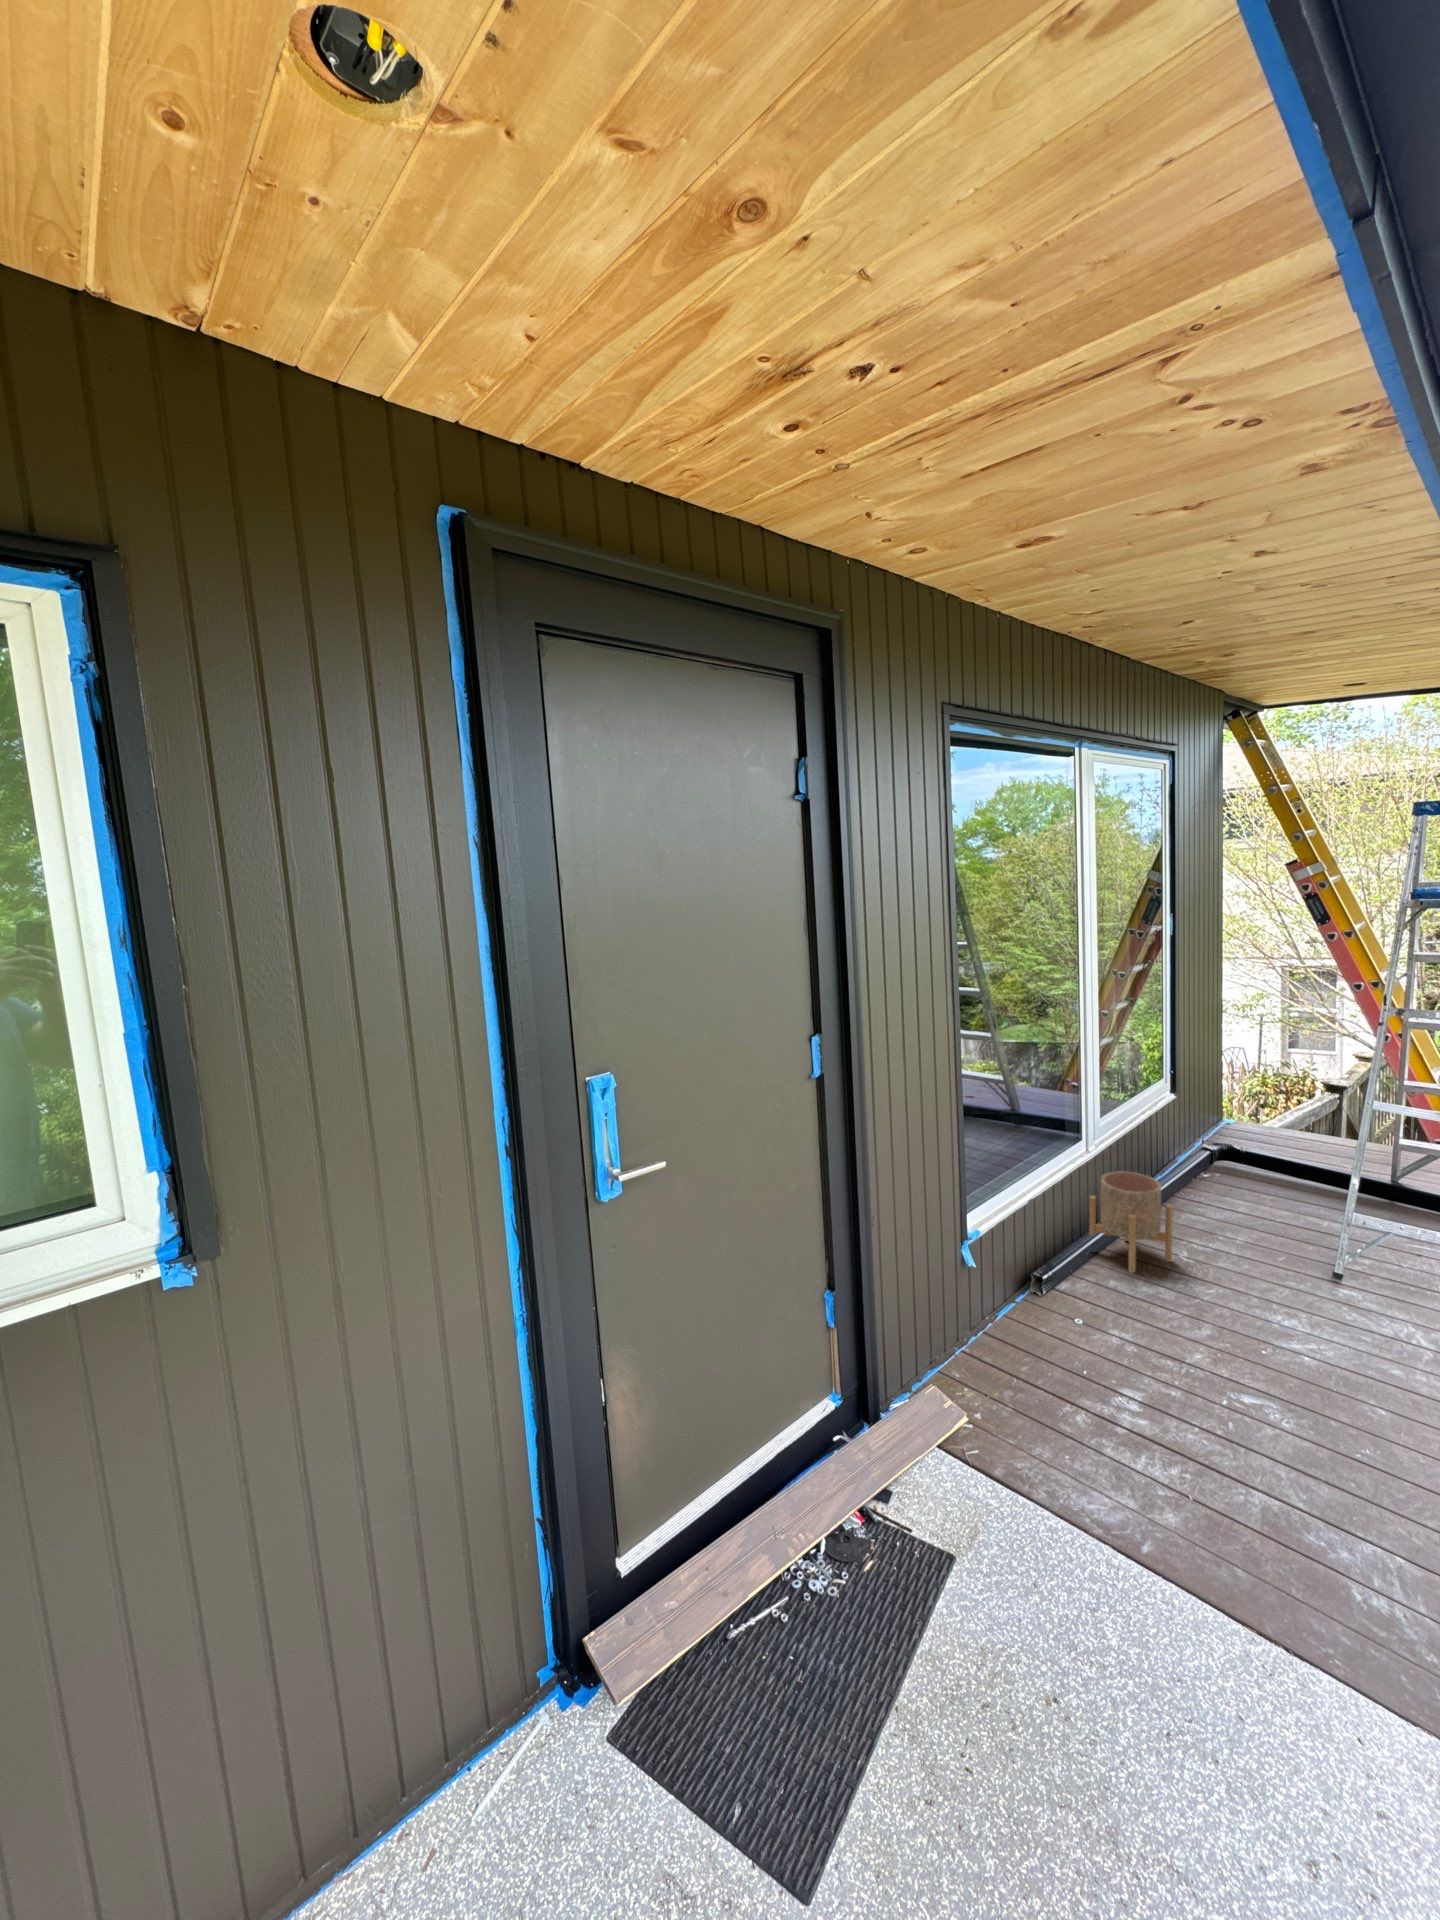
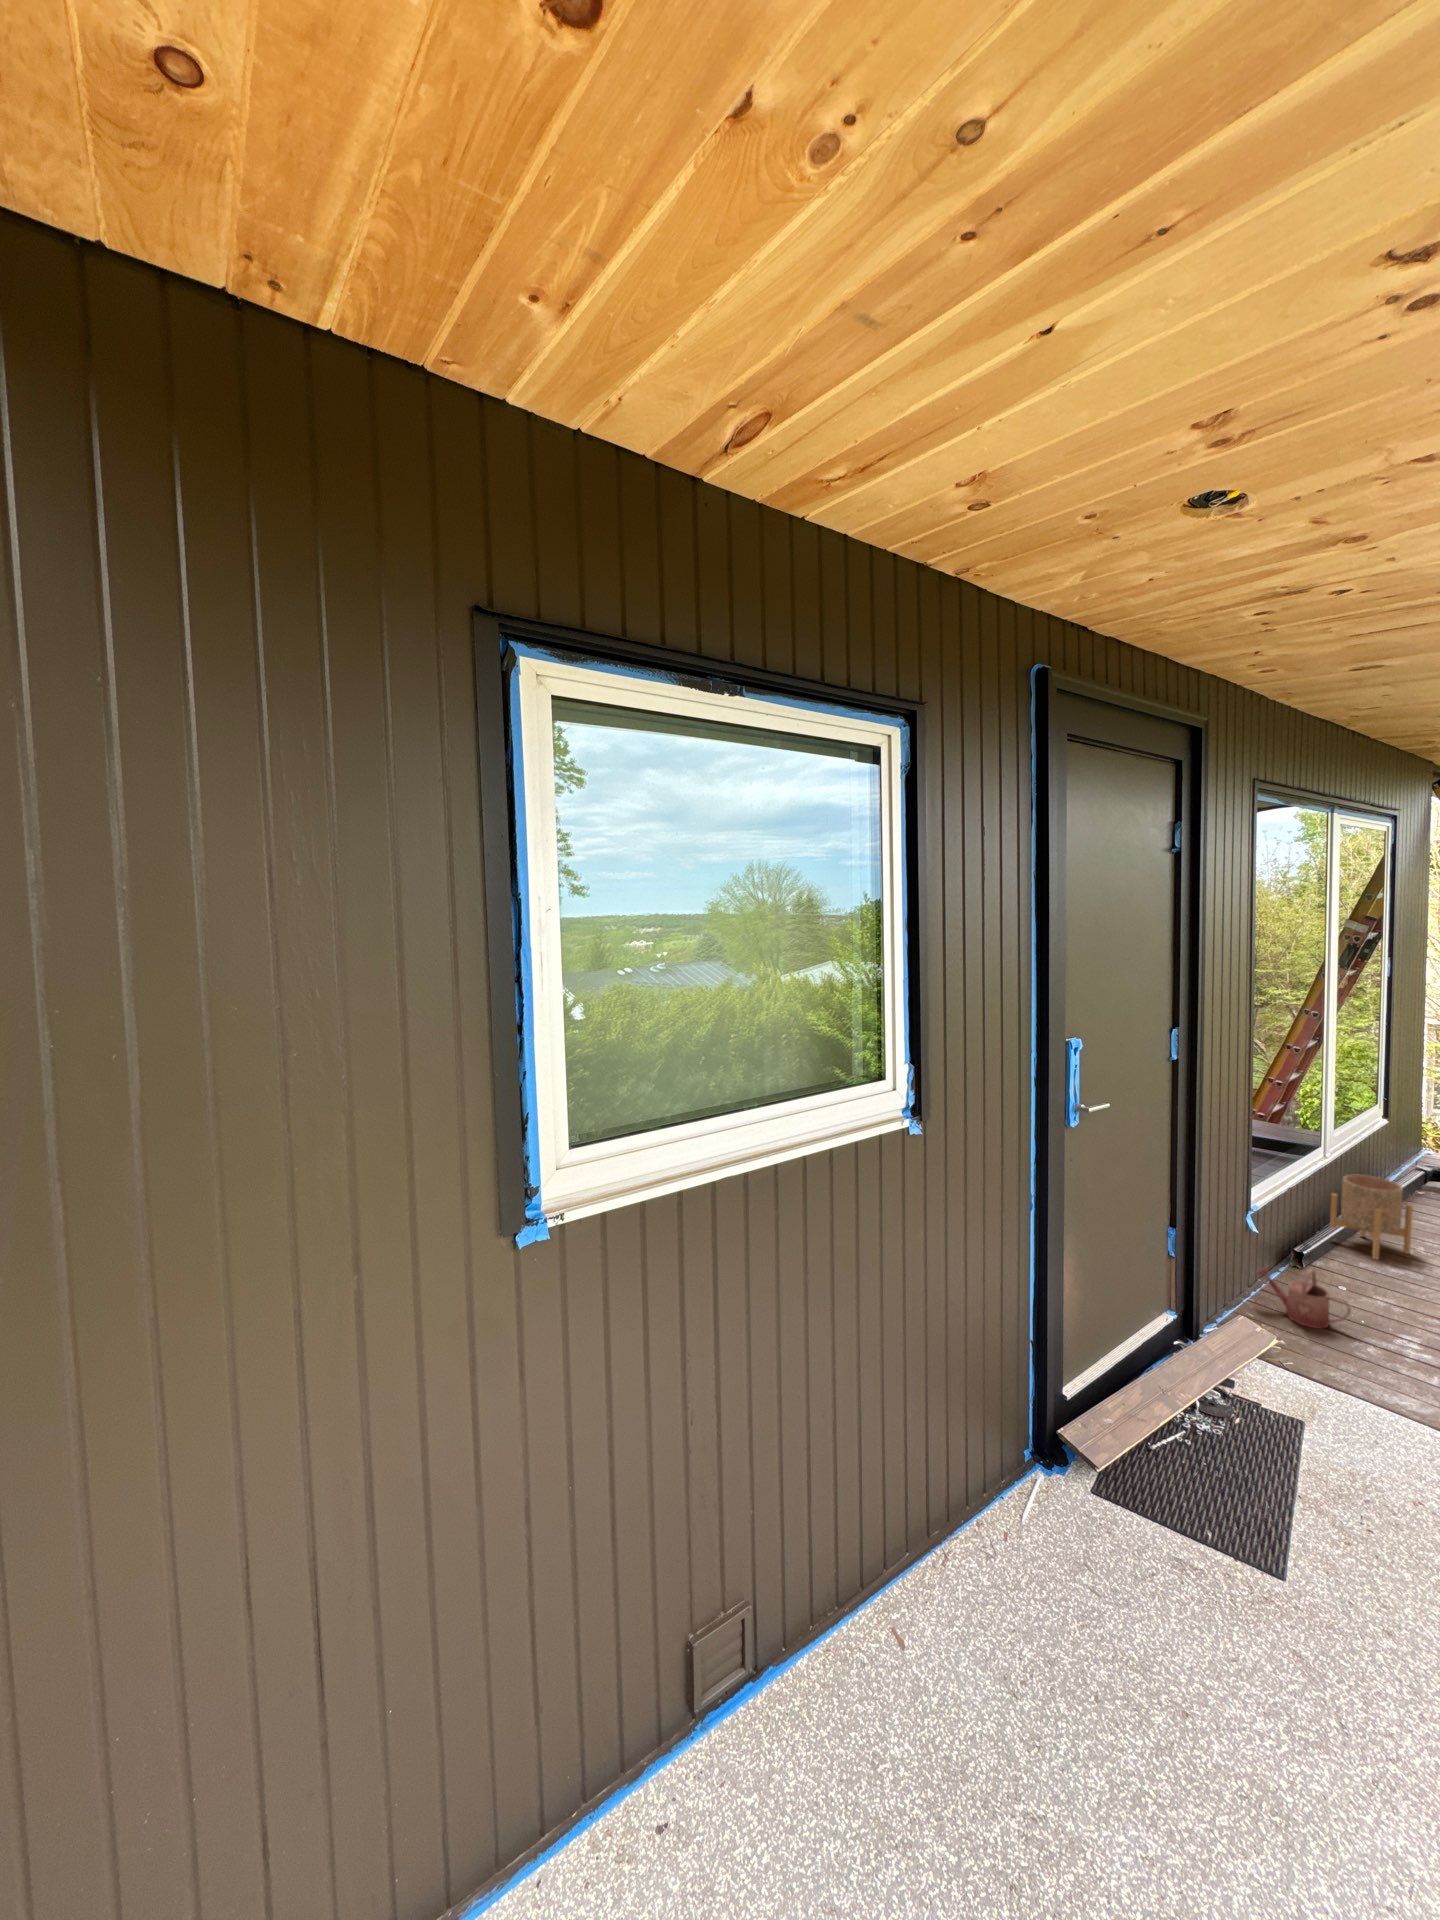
watering can: none [966,1309,1064,1389] -> present [1255,1266,1351,1328]

